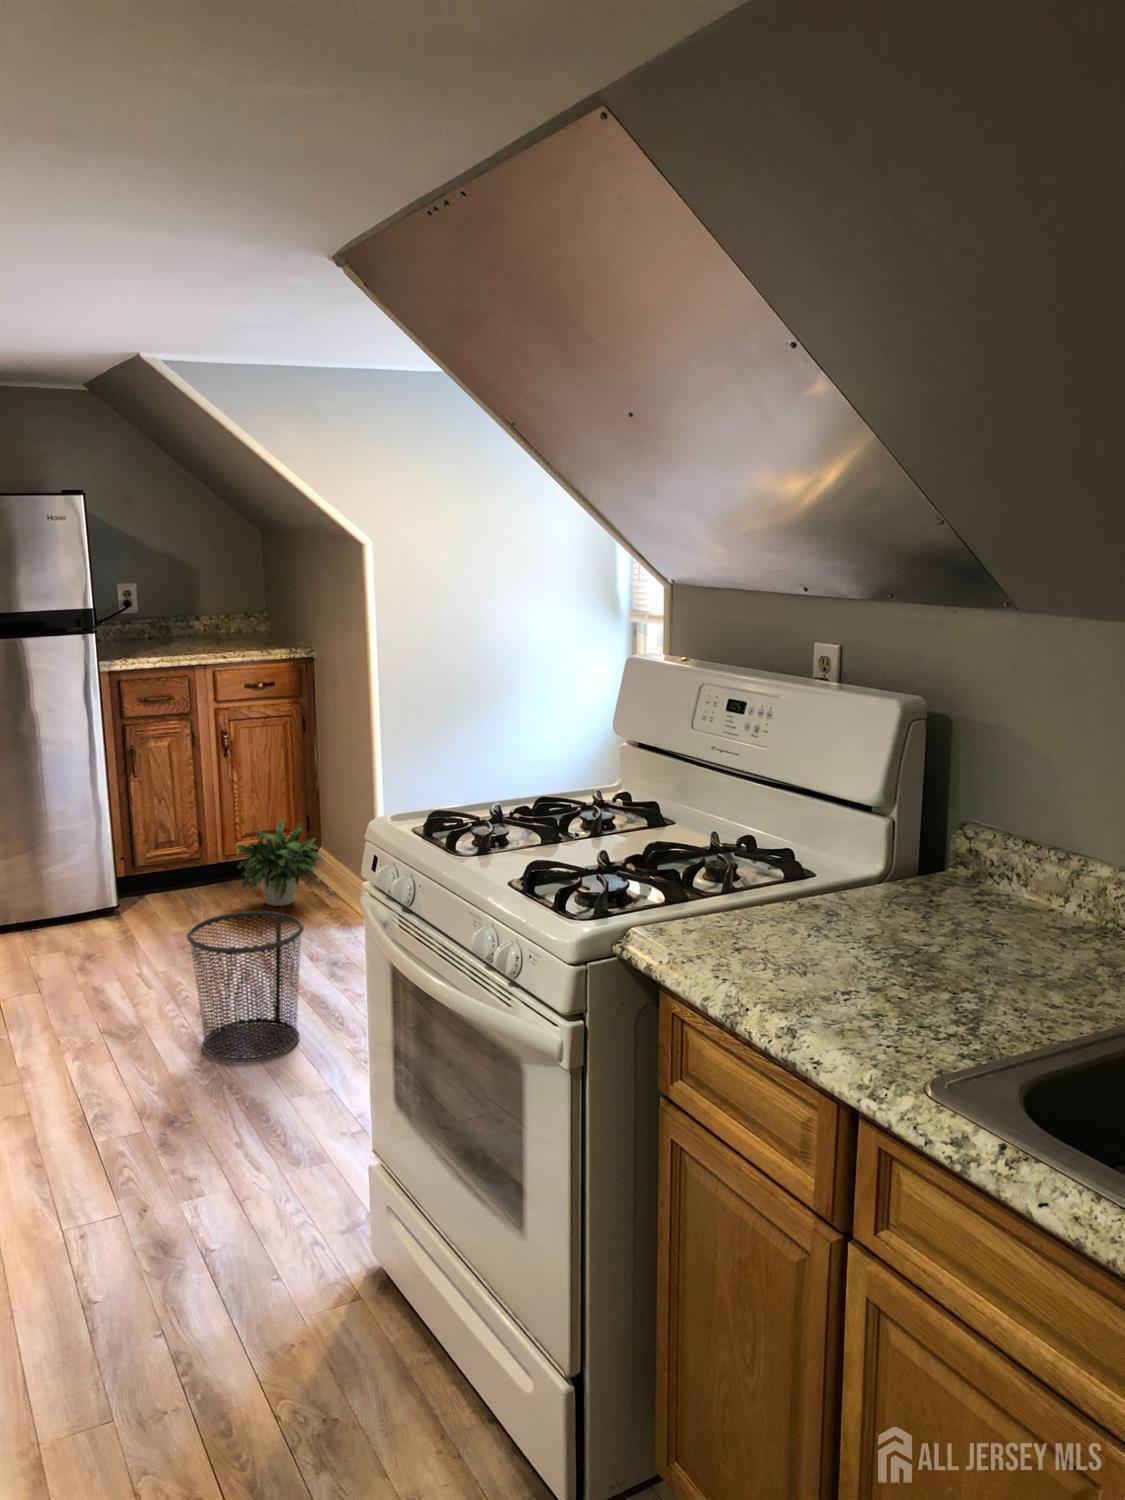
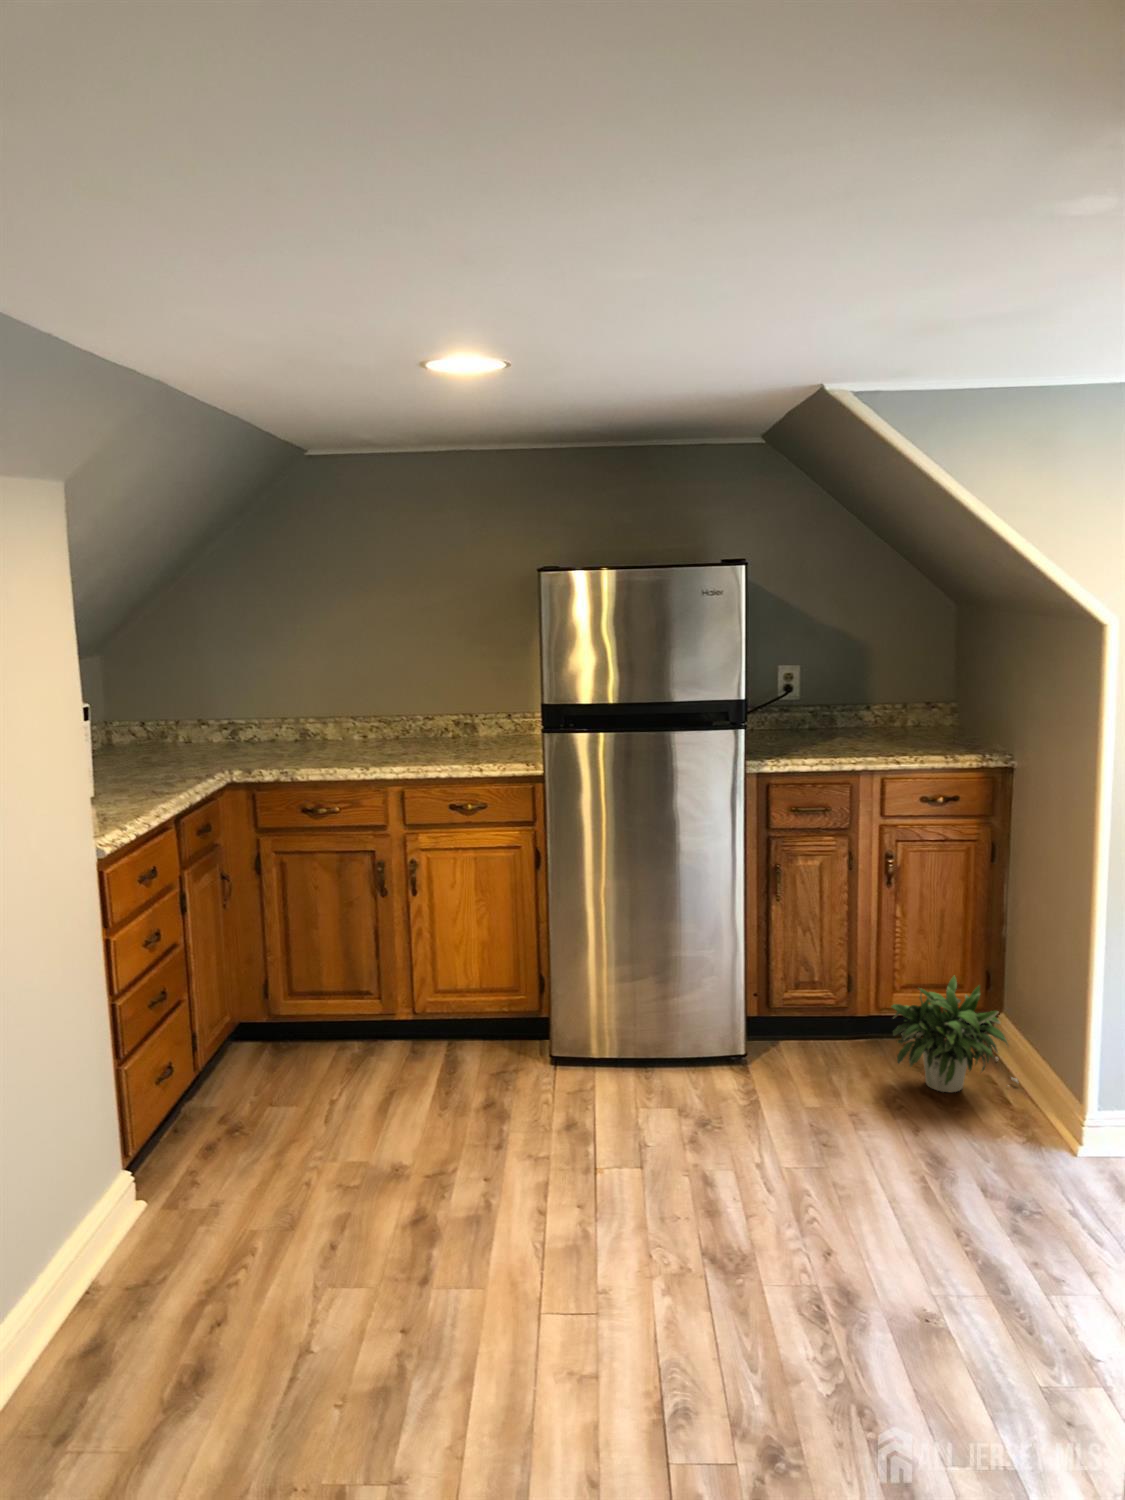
waste bin: present [187,911,304,1062] -> none [819,1136,984,1367]

